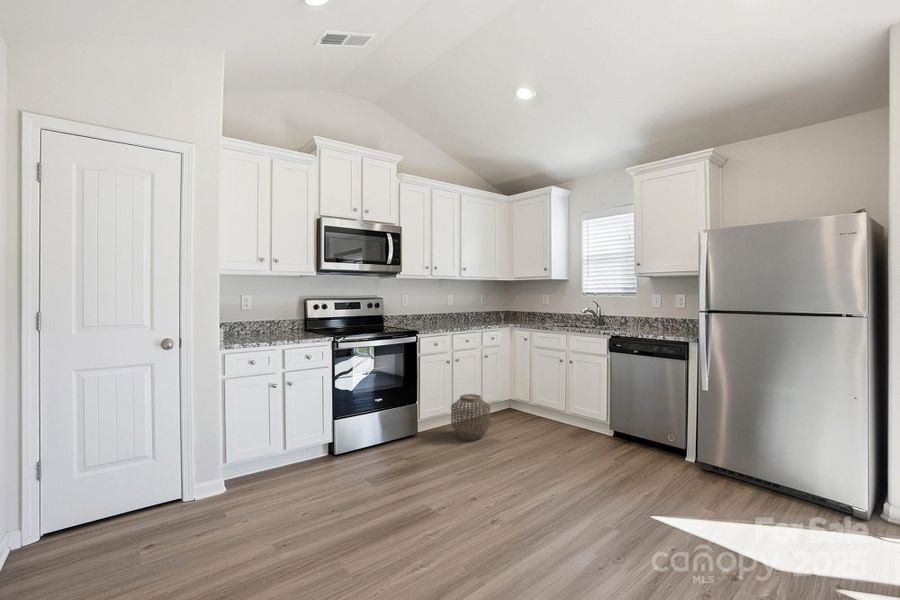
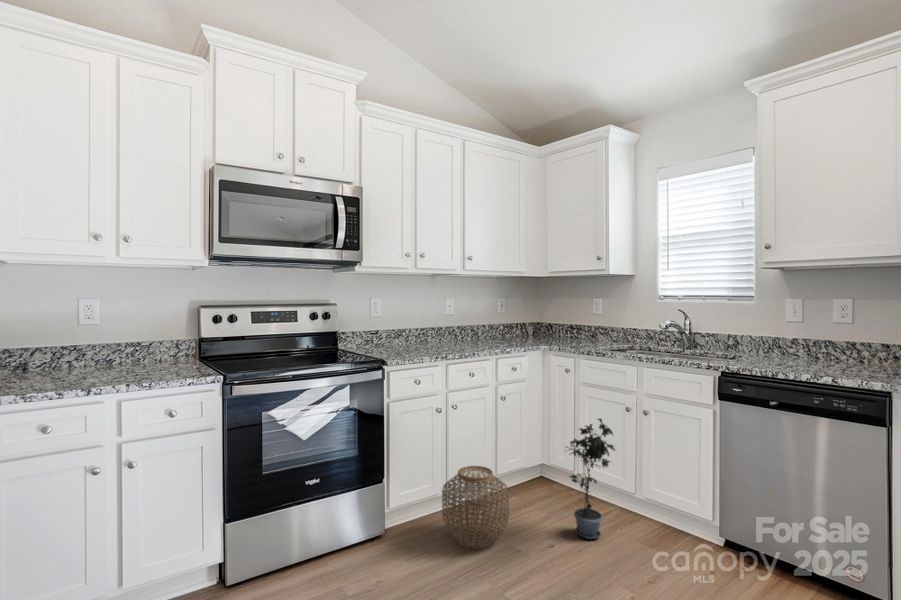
potted plant: none [522,365,553,435] -> present [567,418,615,539]

